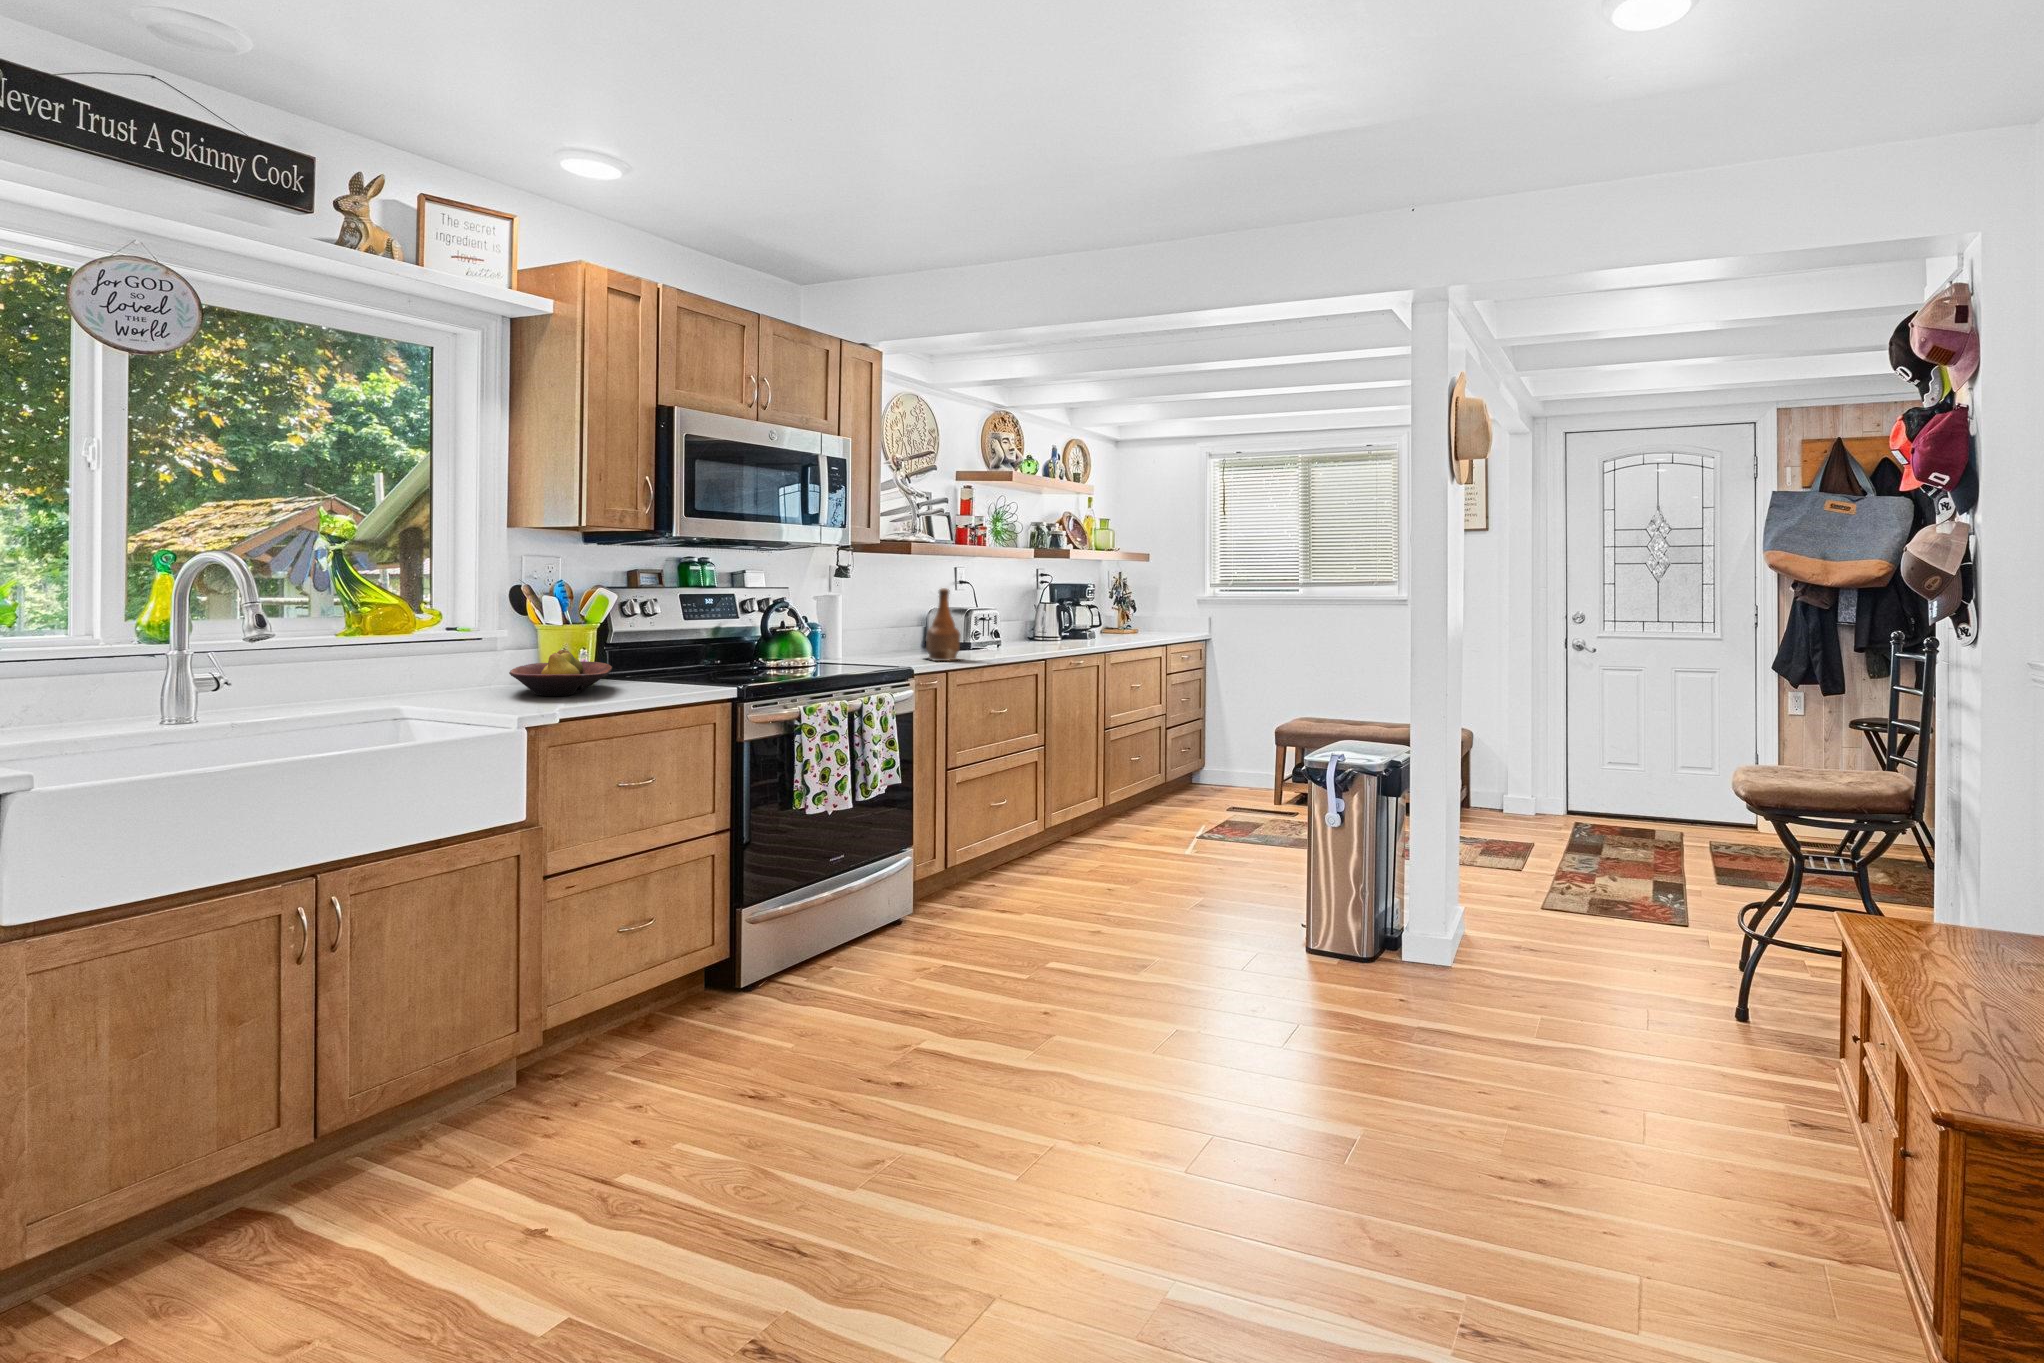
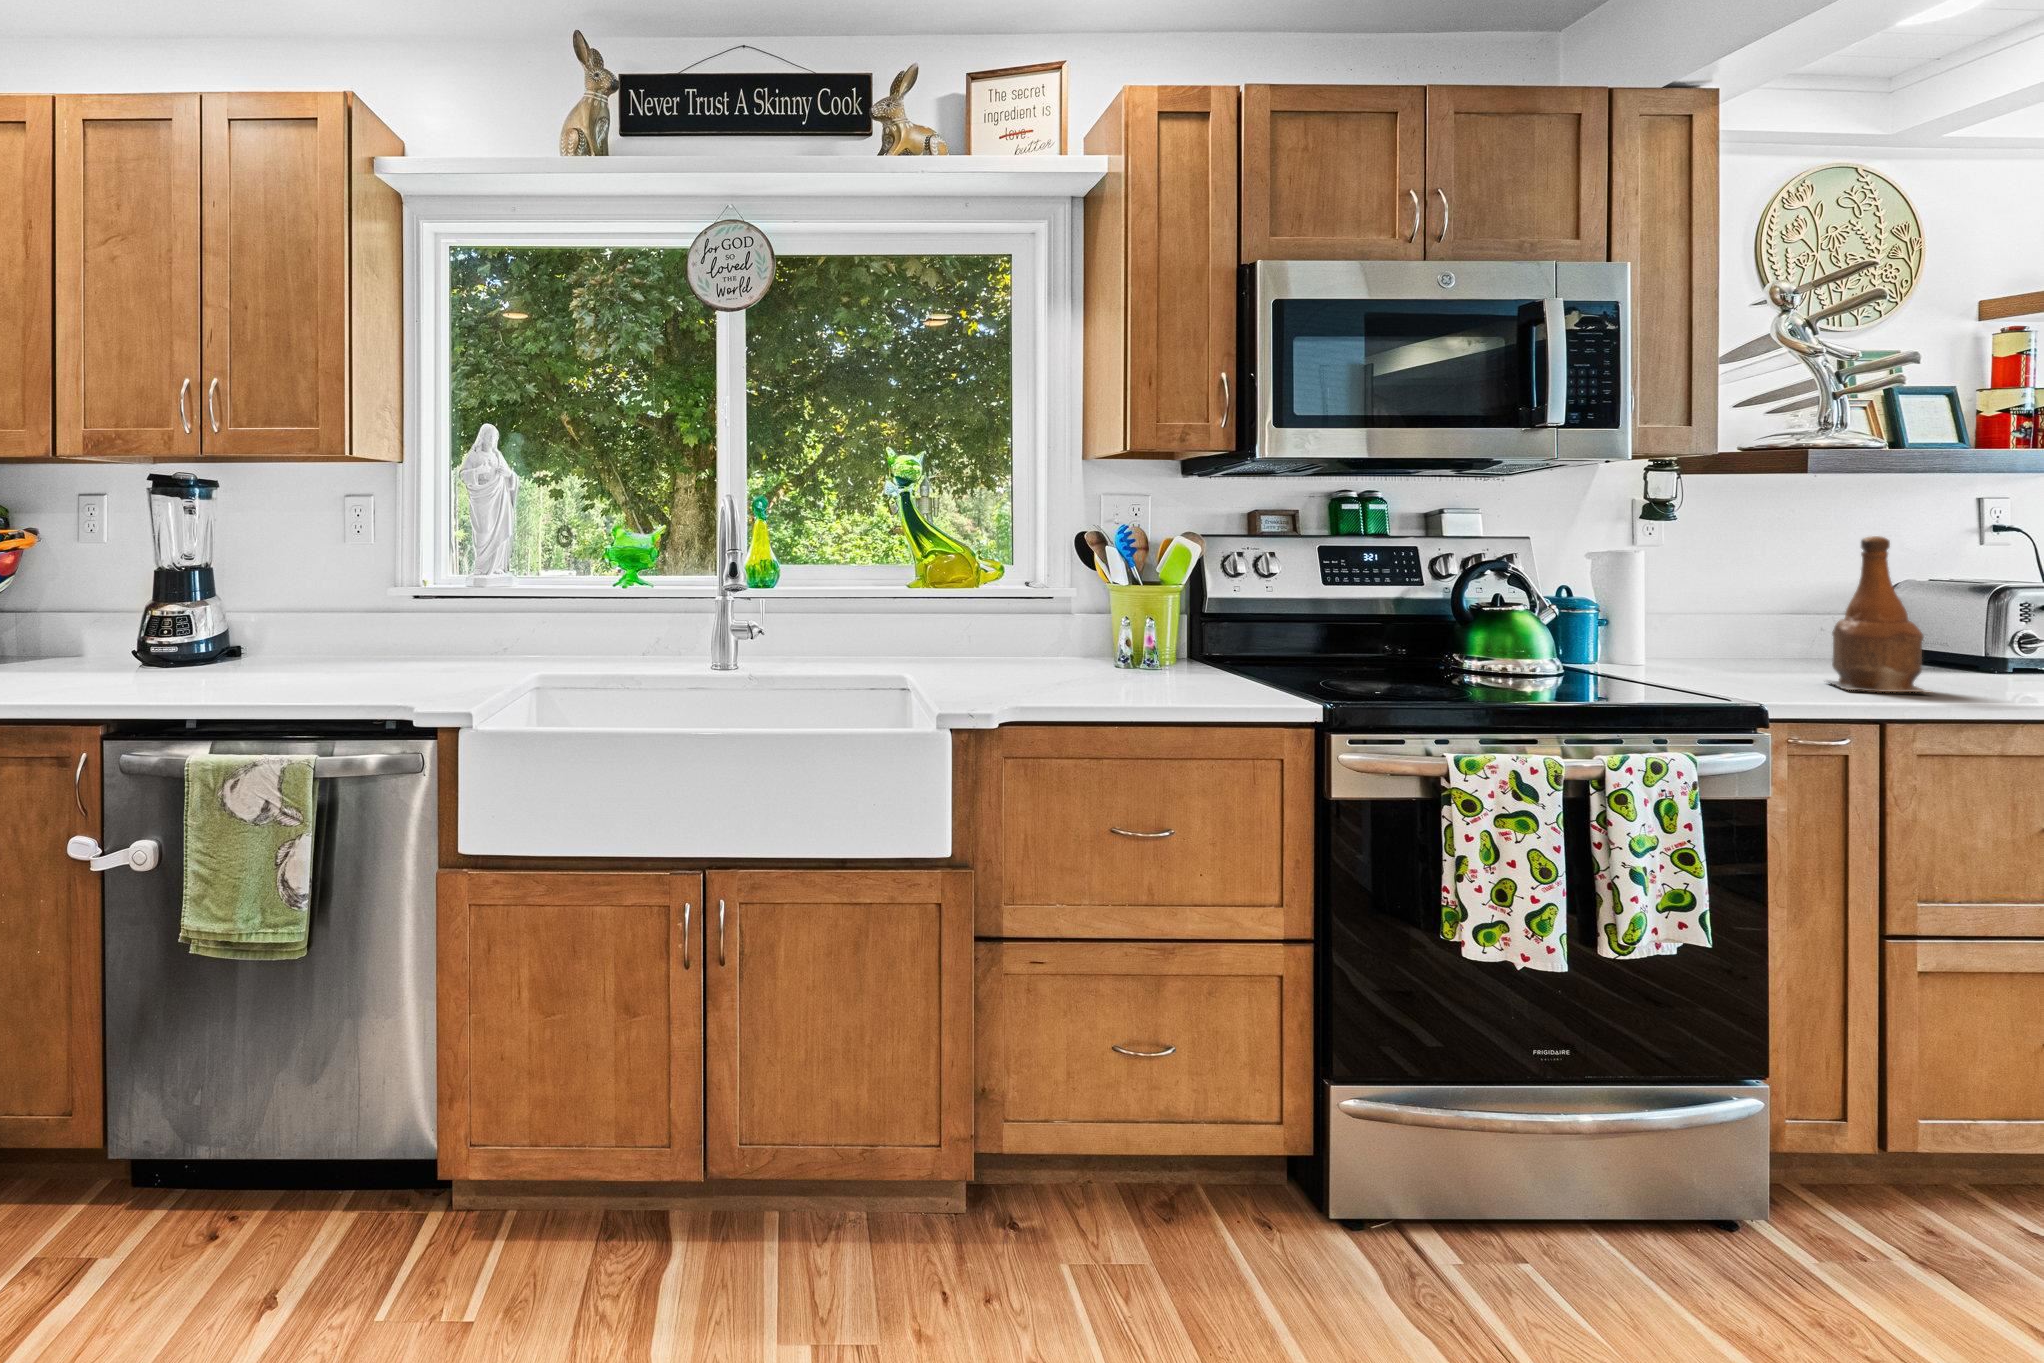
fruit bowl: present [509,650,612,696] -> none [1002,628,1156,693]

